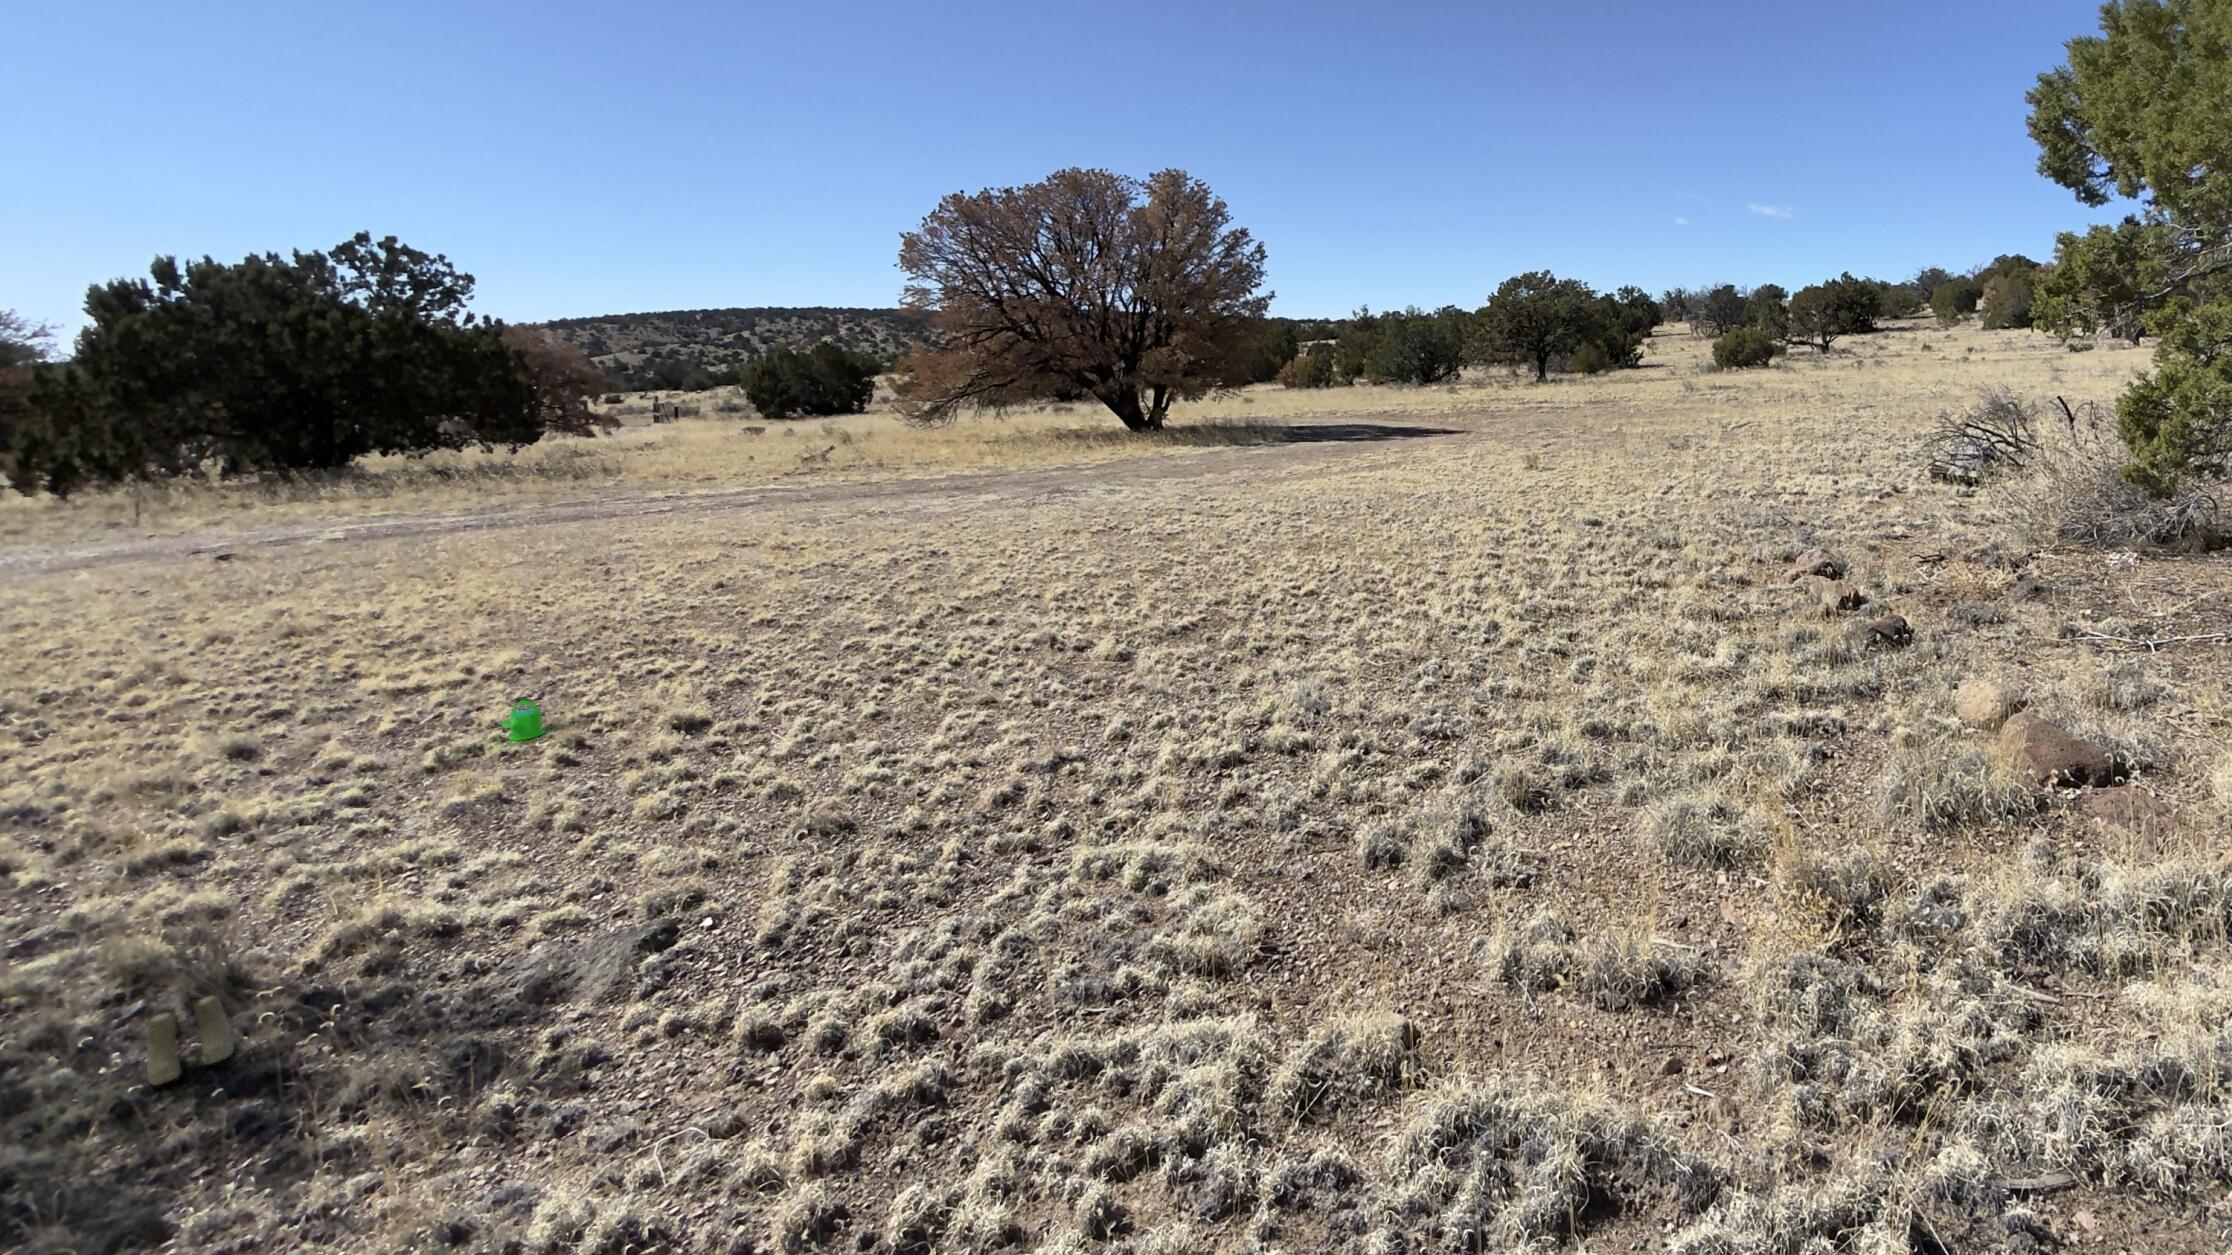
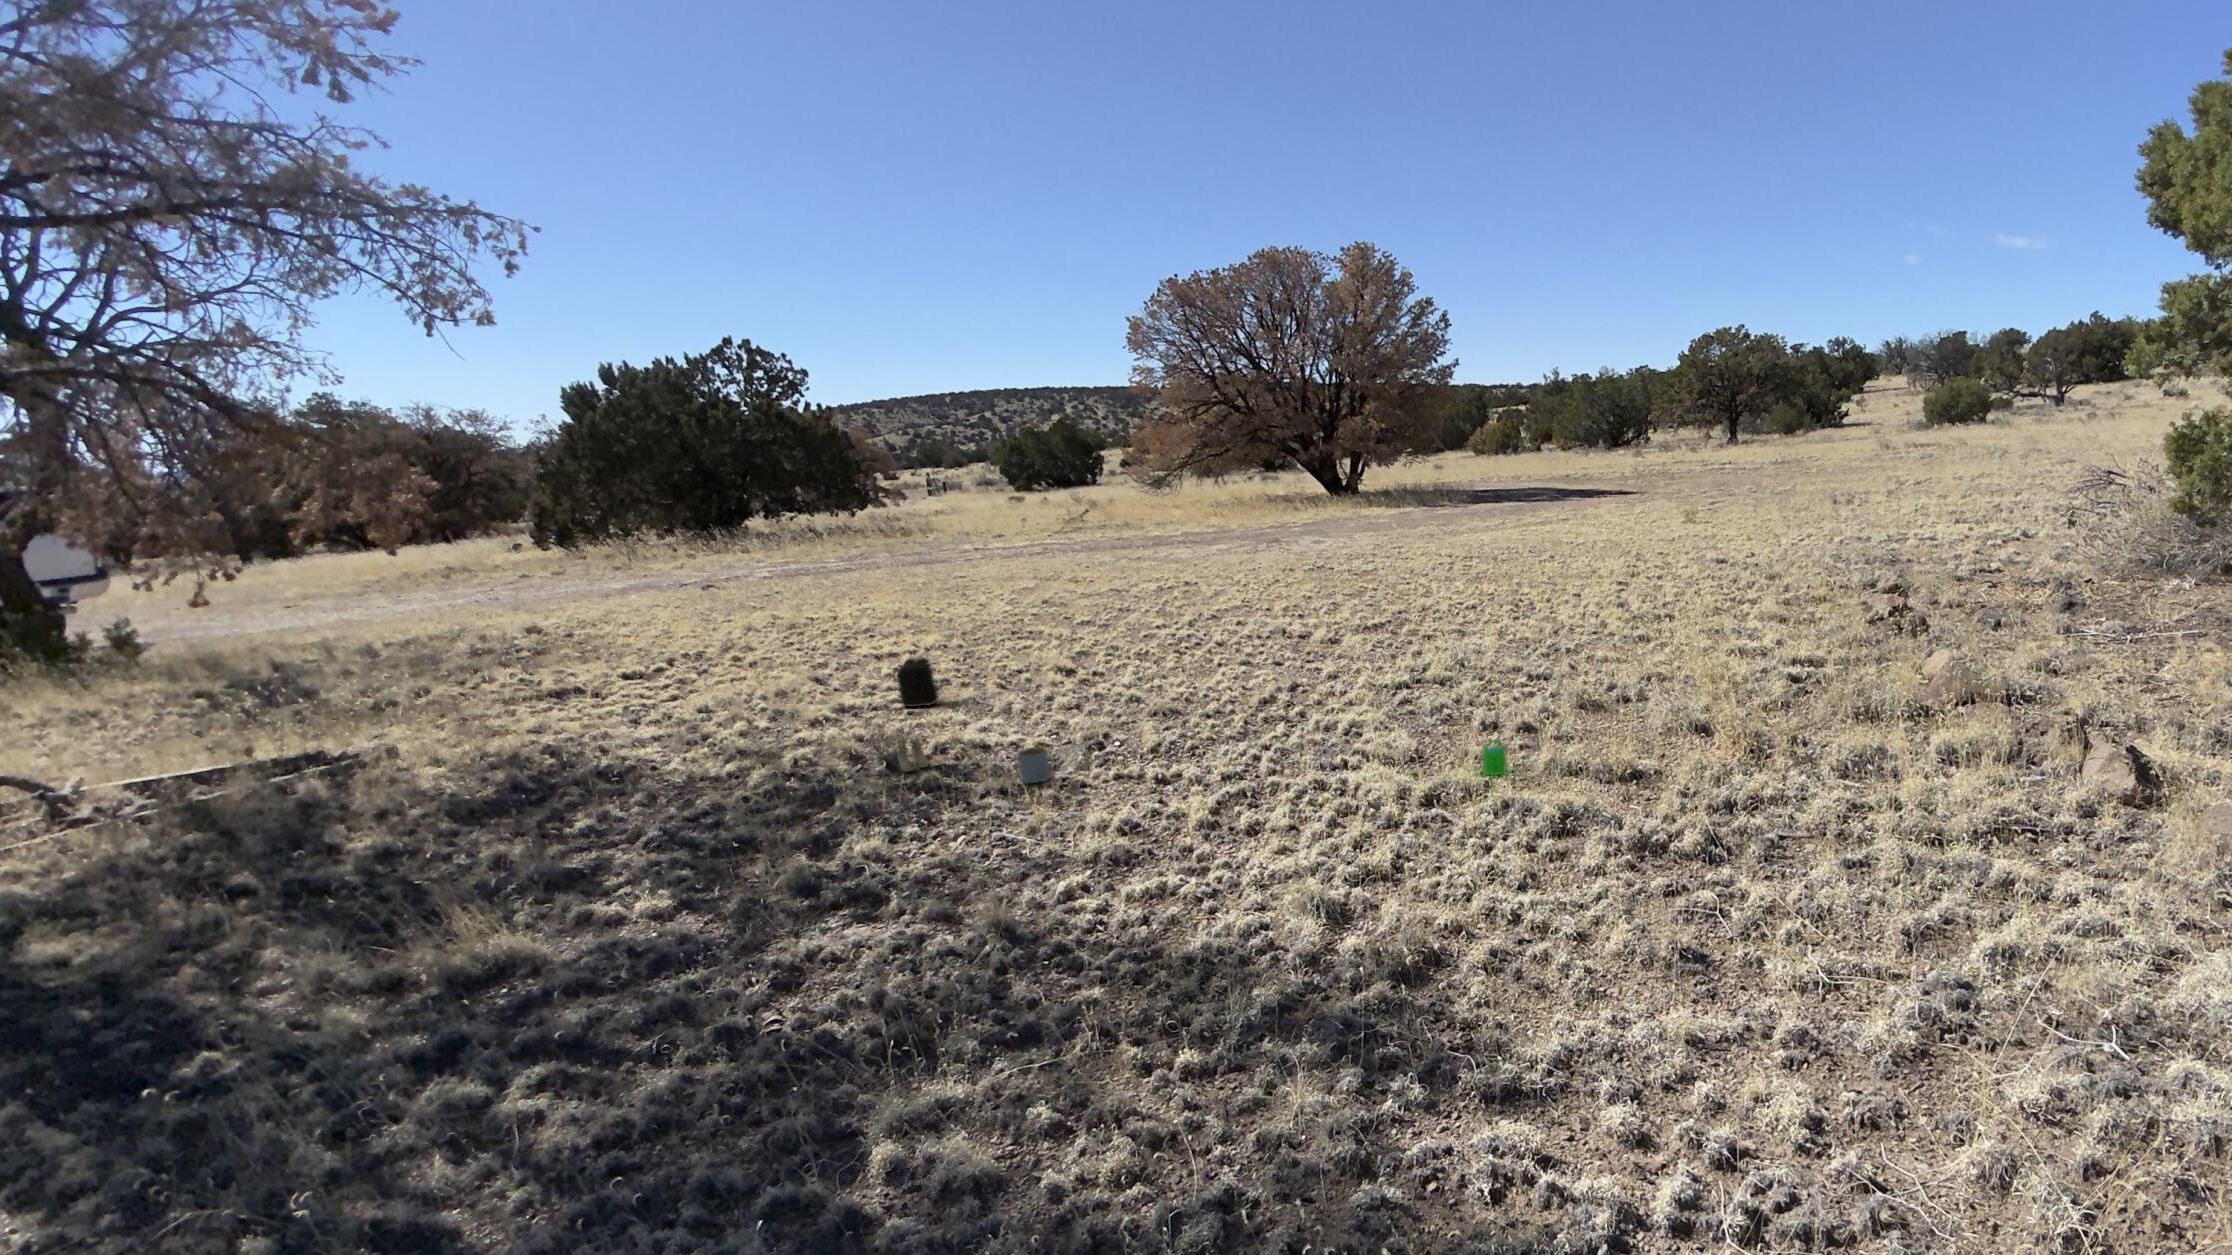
watering can: present [502,700,545,741] -> present [1483,739,1507,775]
backpack: none [286,761,384,859] -> present [897,657,938,707]
planter: none [430,995,515,1090] -> present [1017,747,1050,784]

